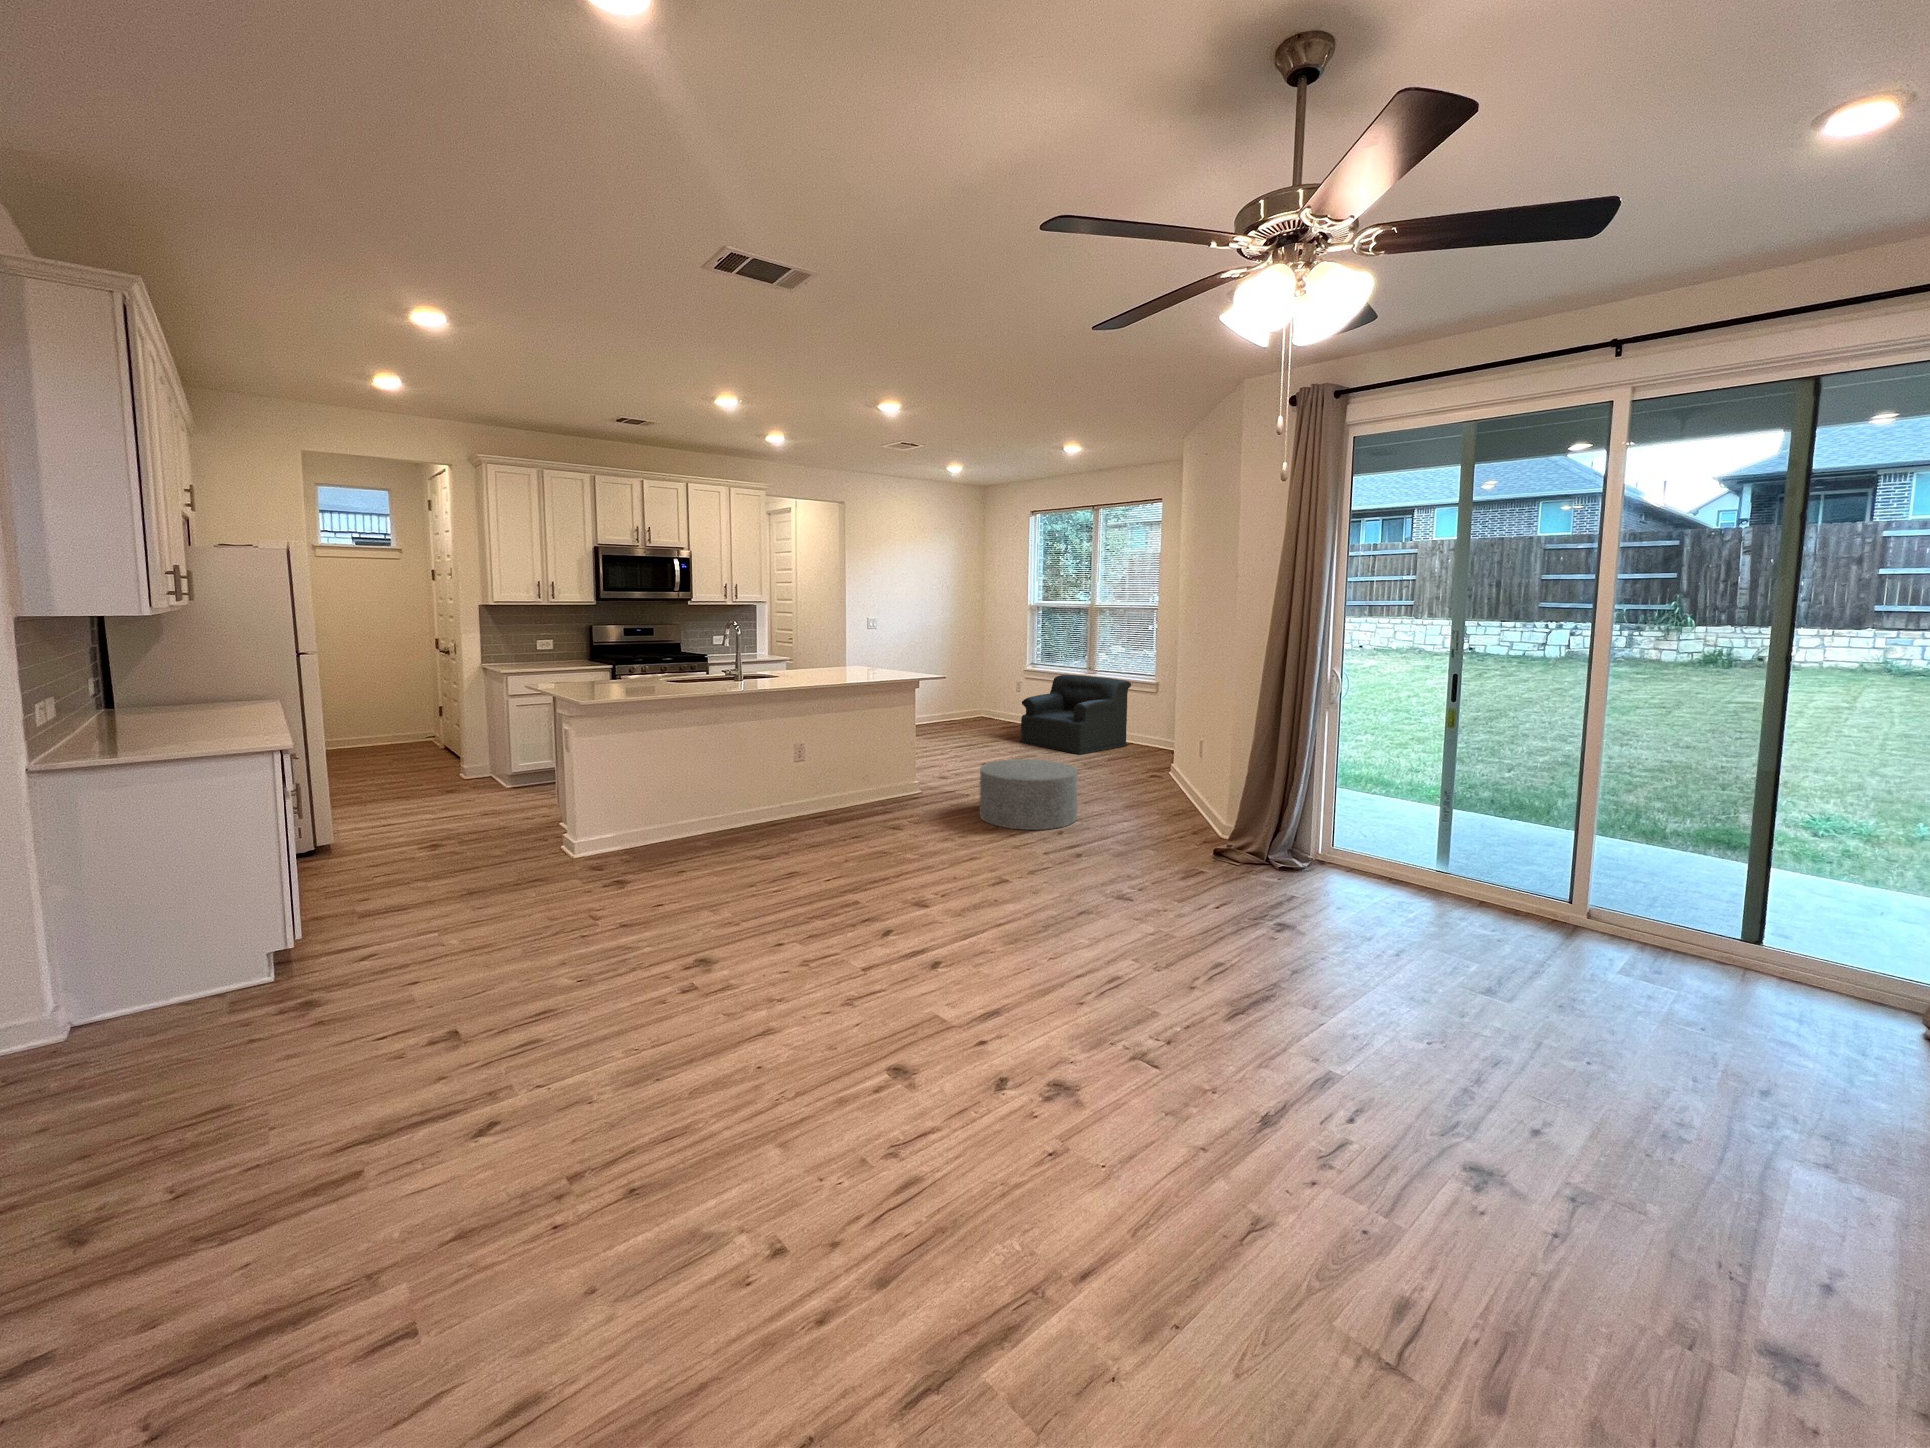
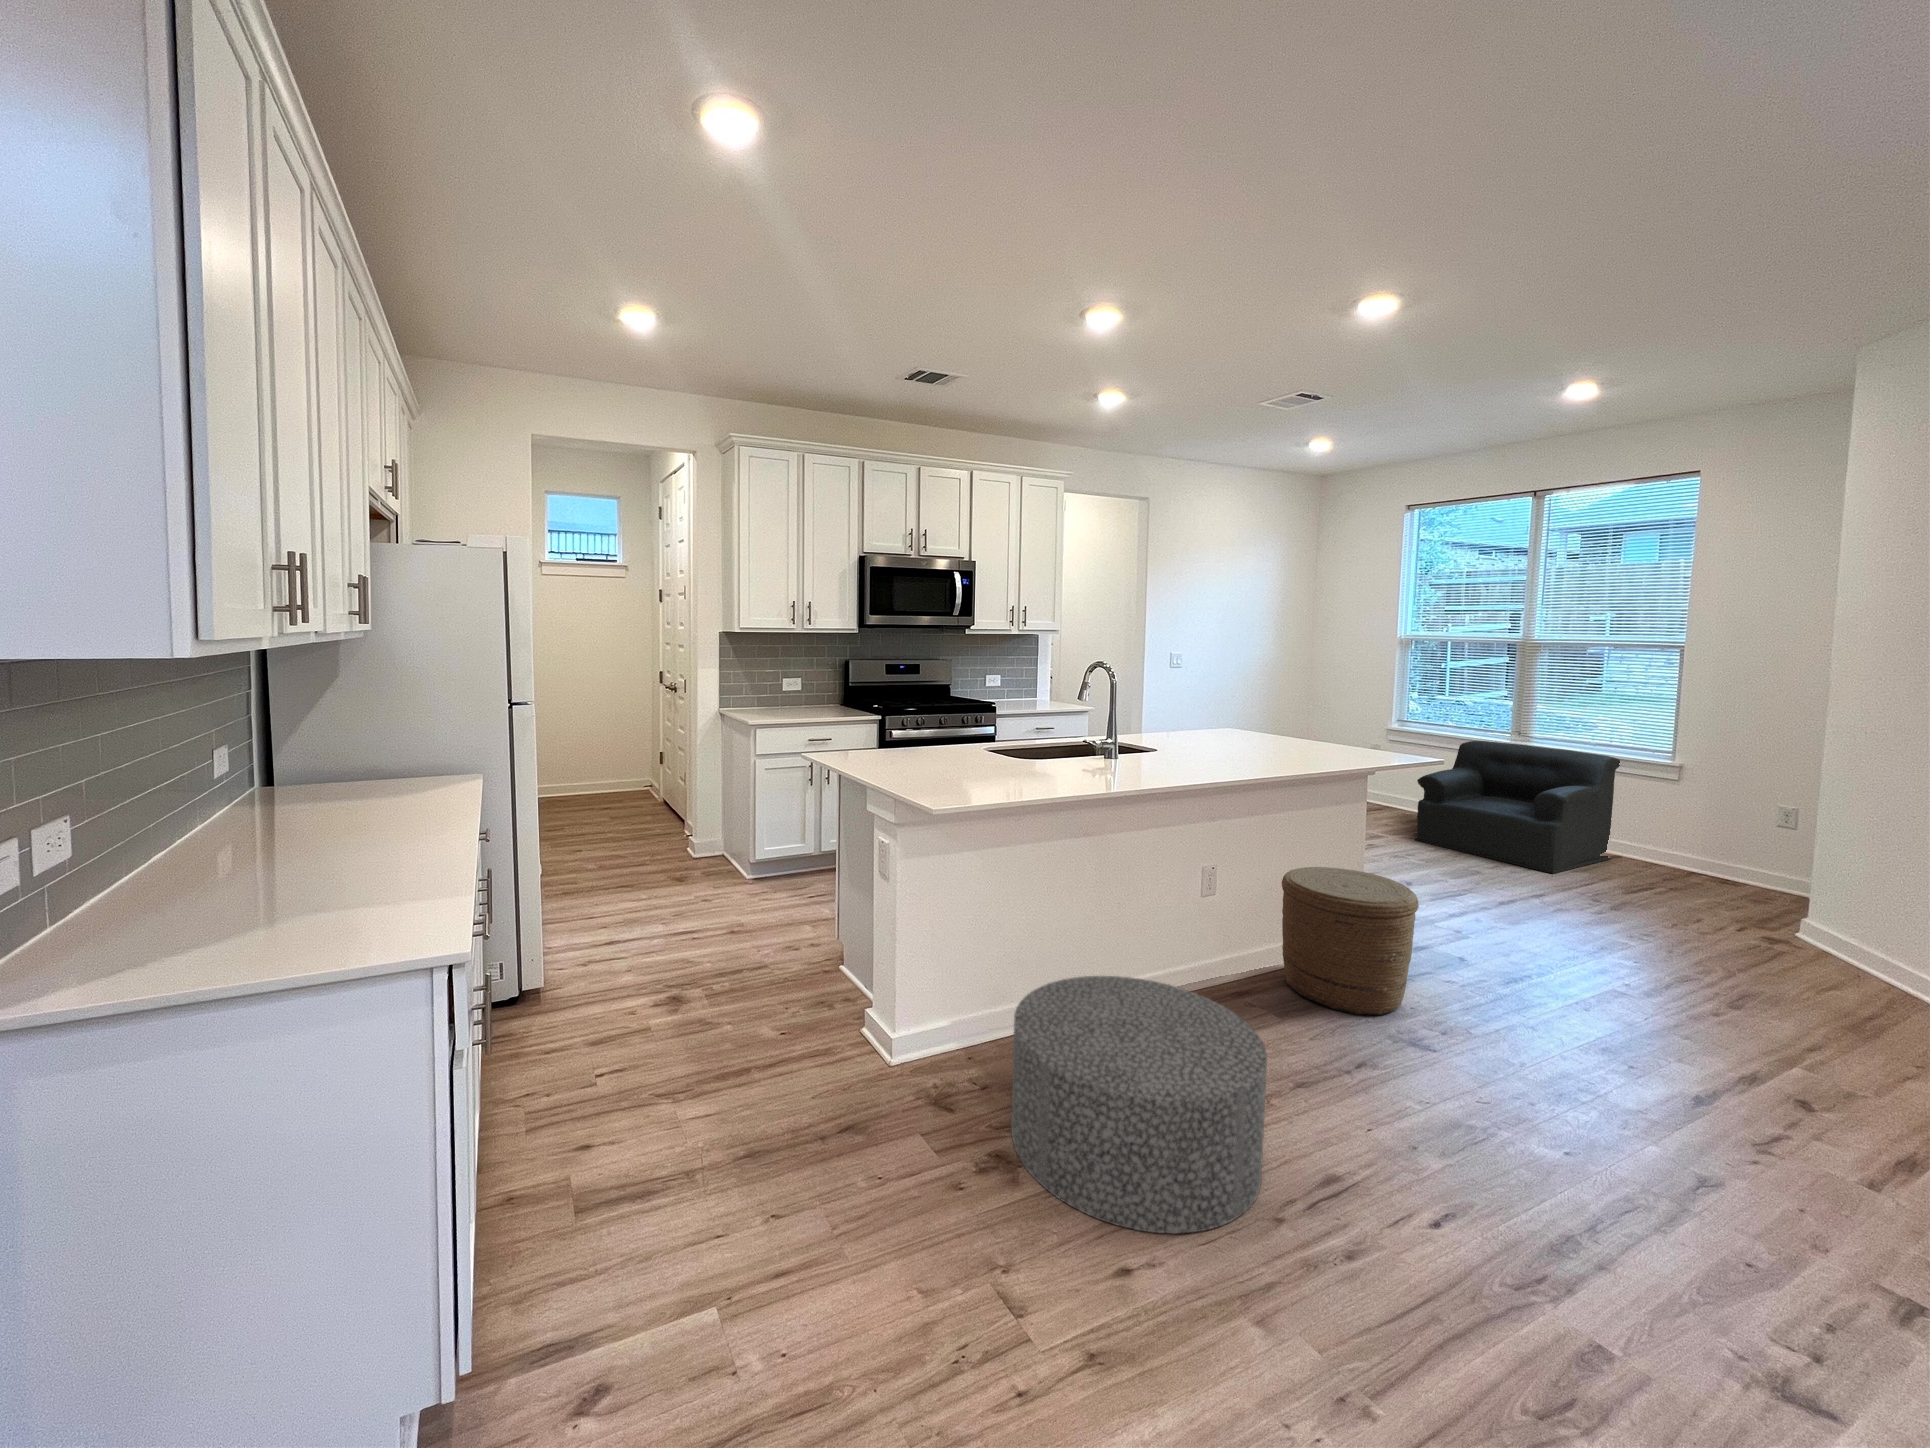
woven basket: none [841,743,910,820] -> present [1282,867,1419,1015]
ottoman: present [980,759,1078,830] -> present [1011,976,1267,1234]

